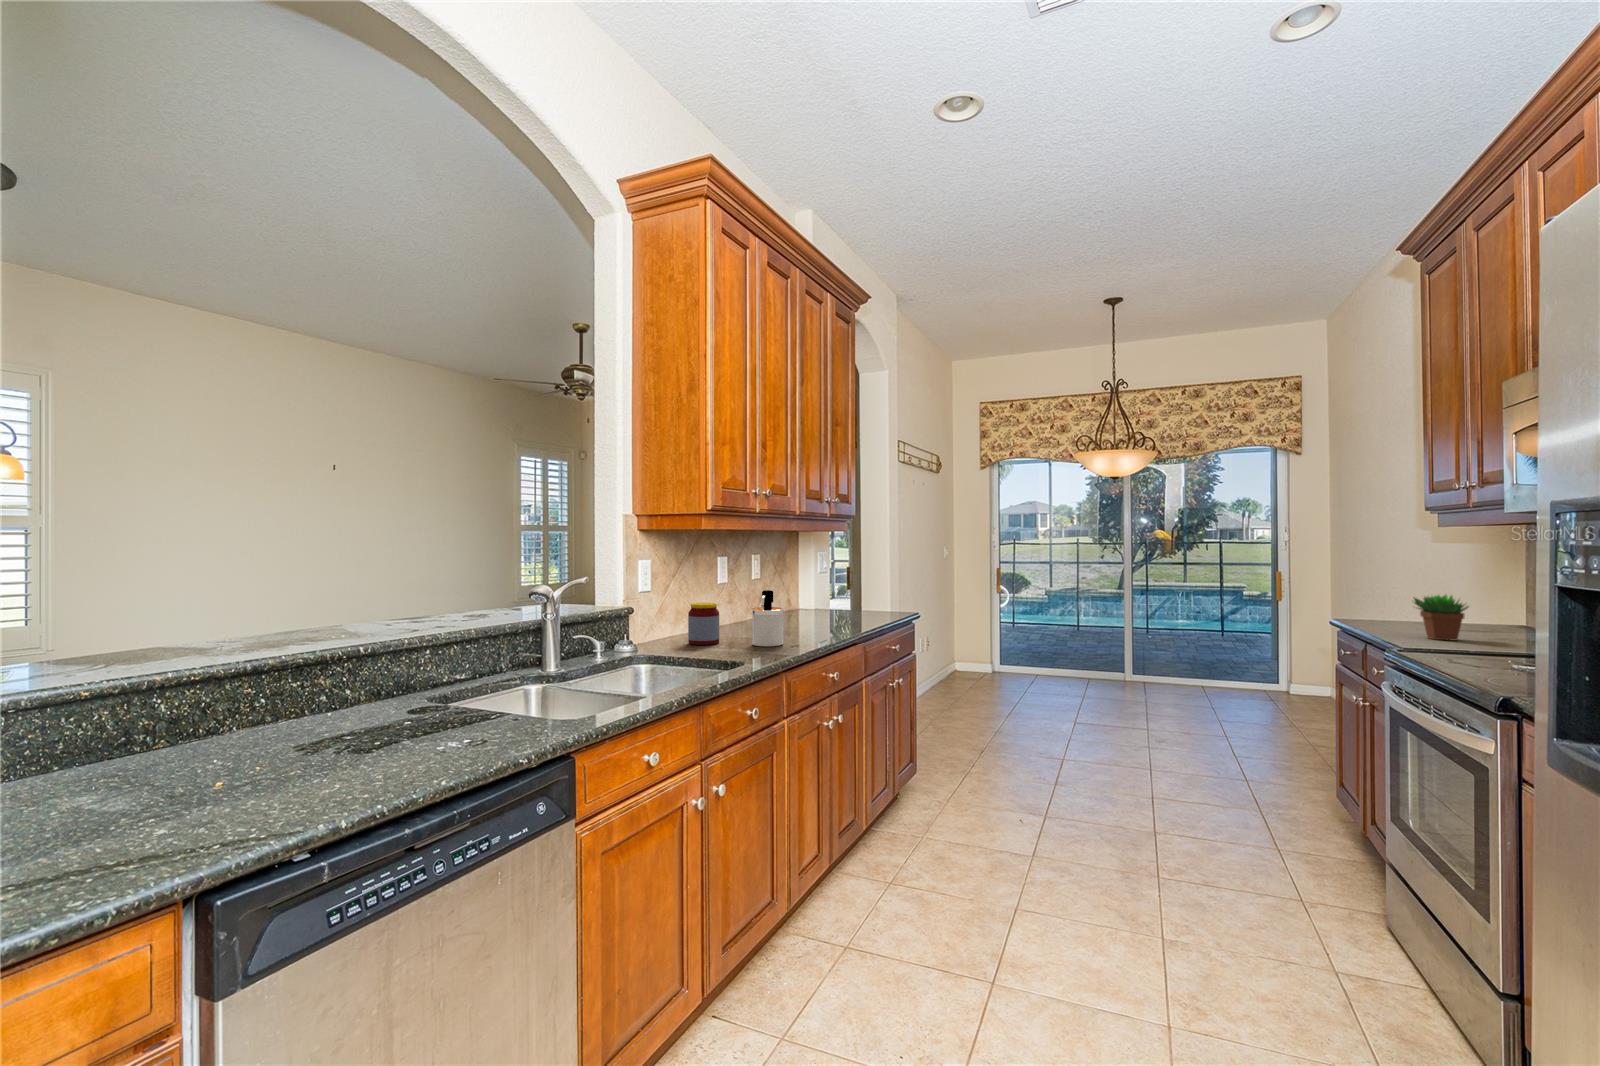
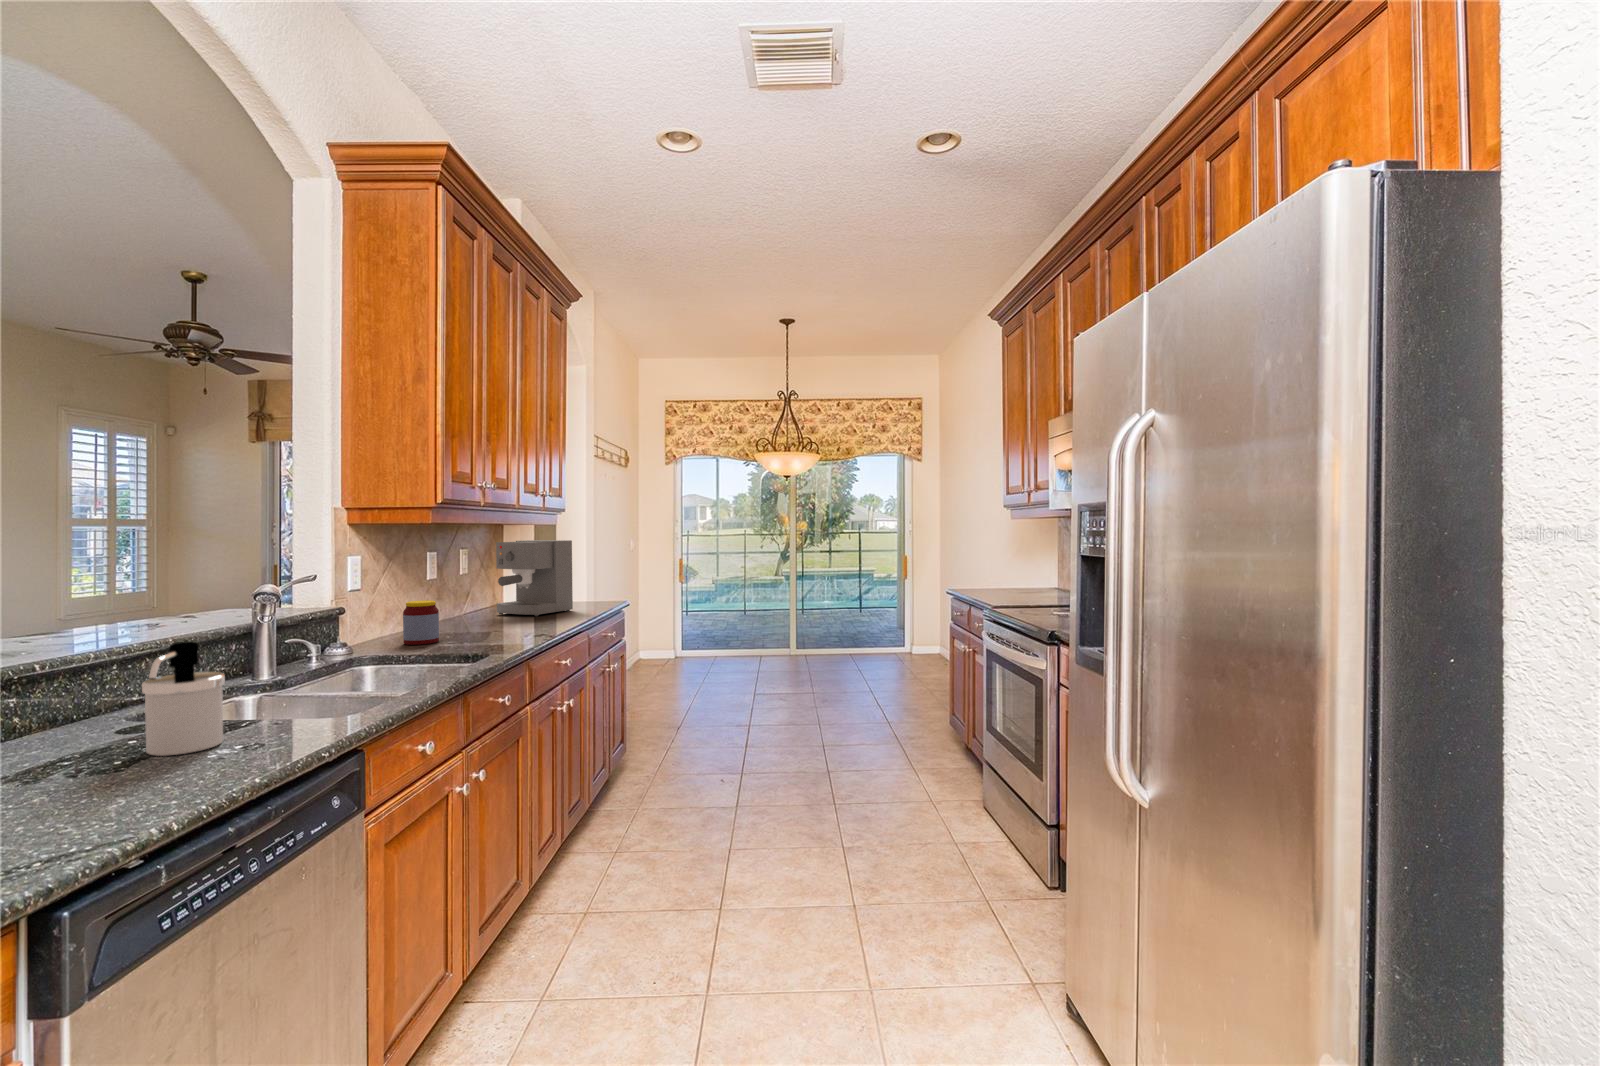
coffee maker: none [785,546,859,622] -> present [496,540,573,616]
soap dispenser: present [751,590,784,646] -> present [142,641,225,756]
succulent plant: present [1414,594,1468,641] -> none [998,569,1031,602]

